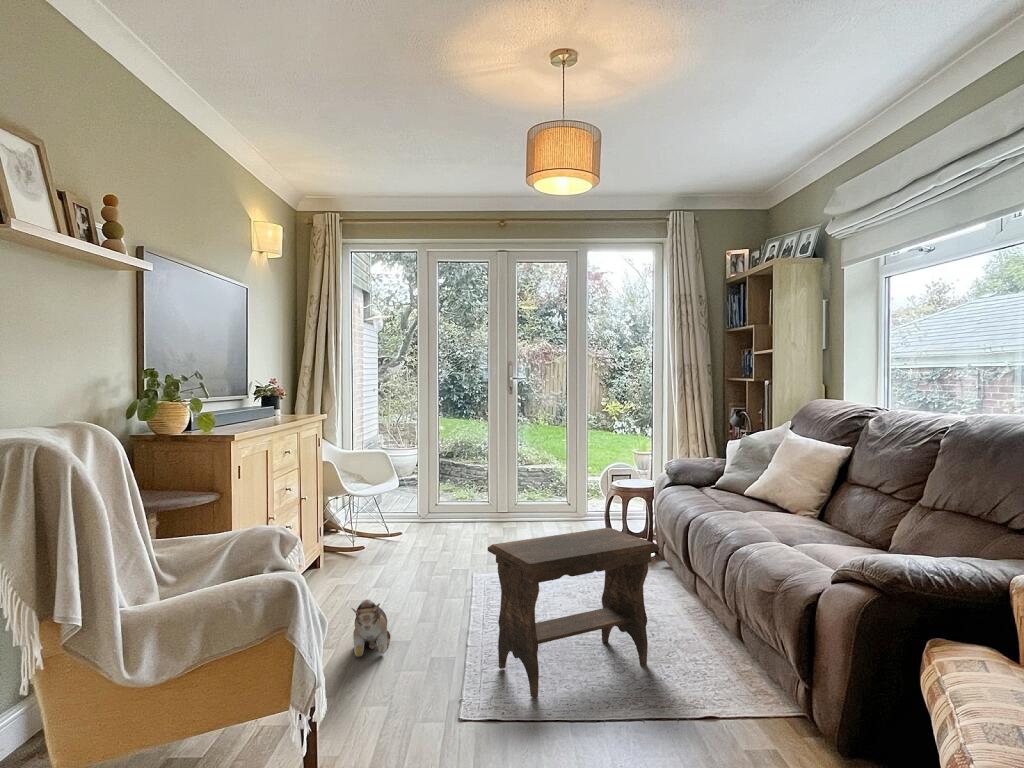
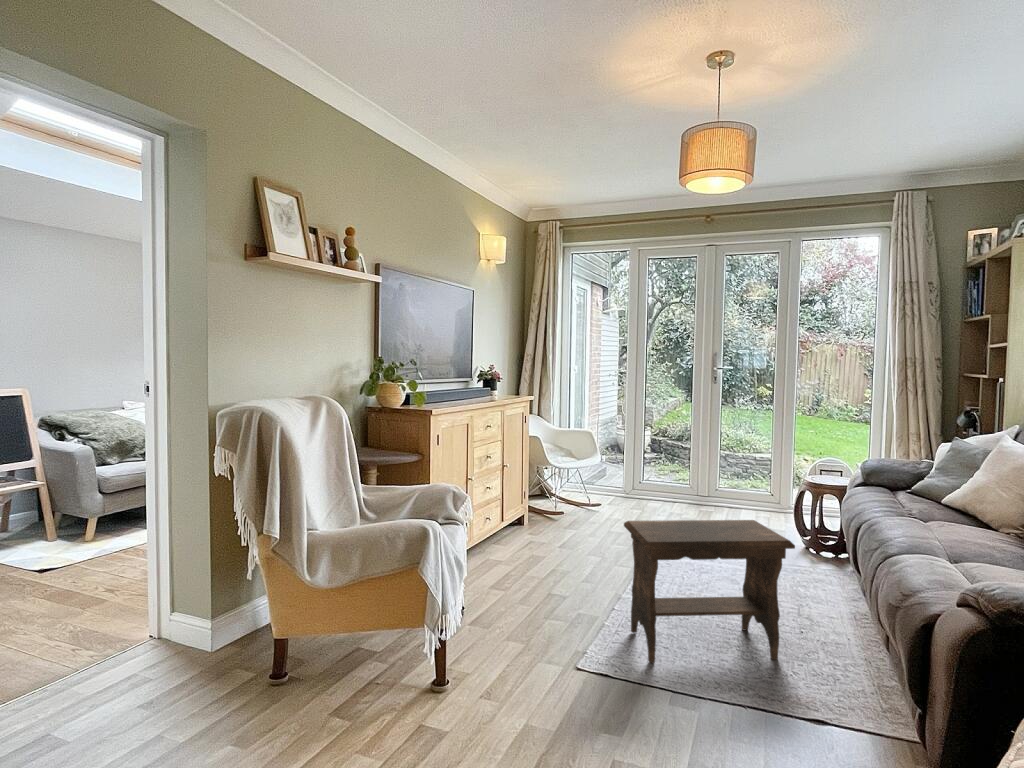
plush toy: present [352,599,391,657] -> none [513,553,550,600]

